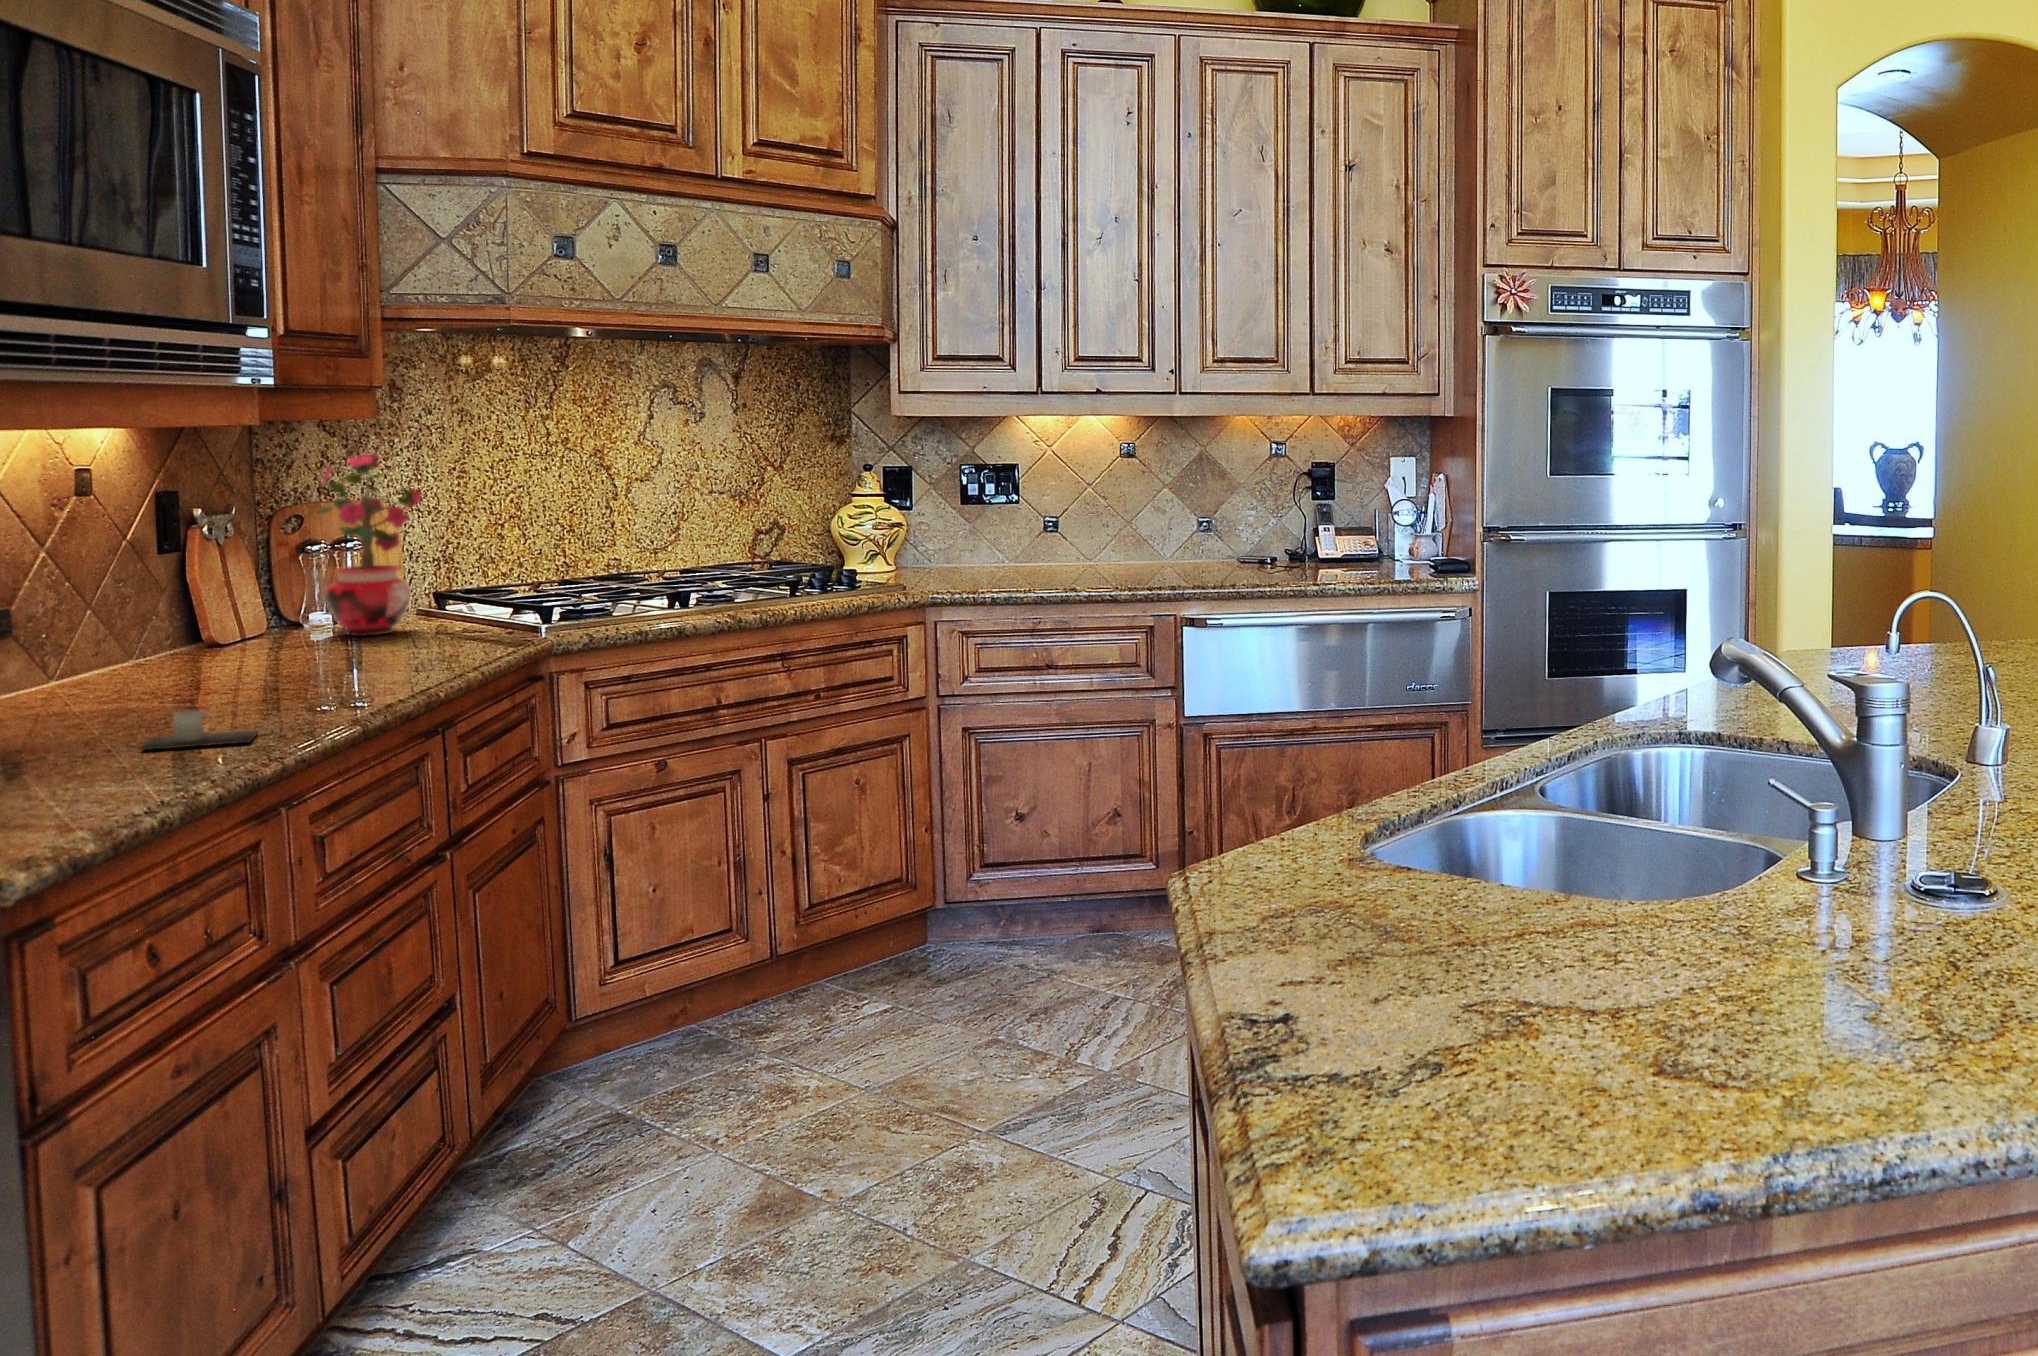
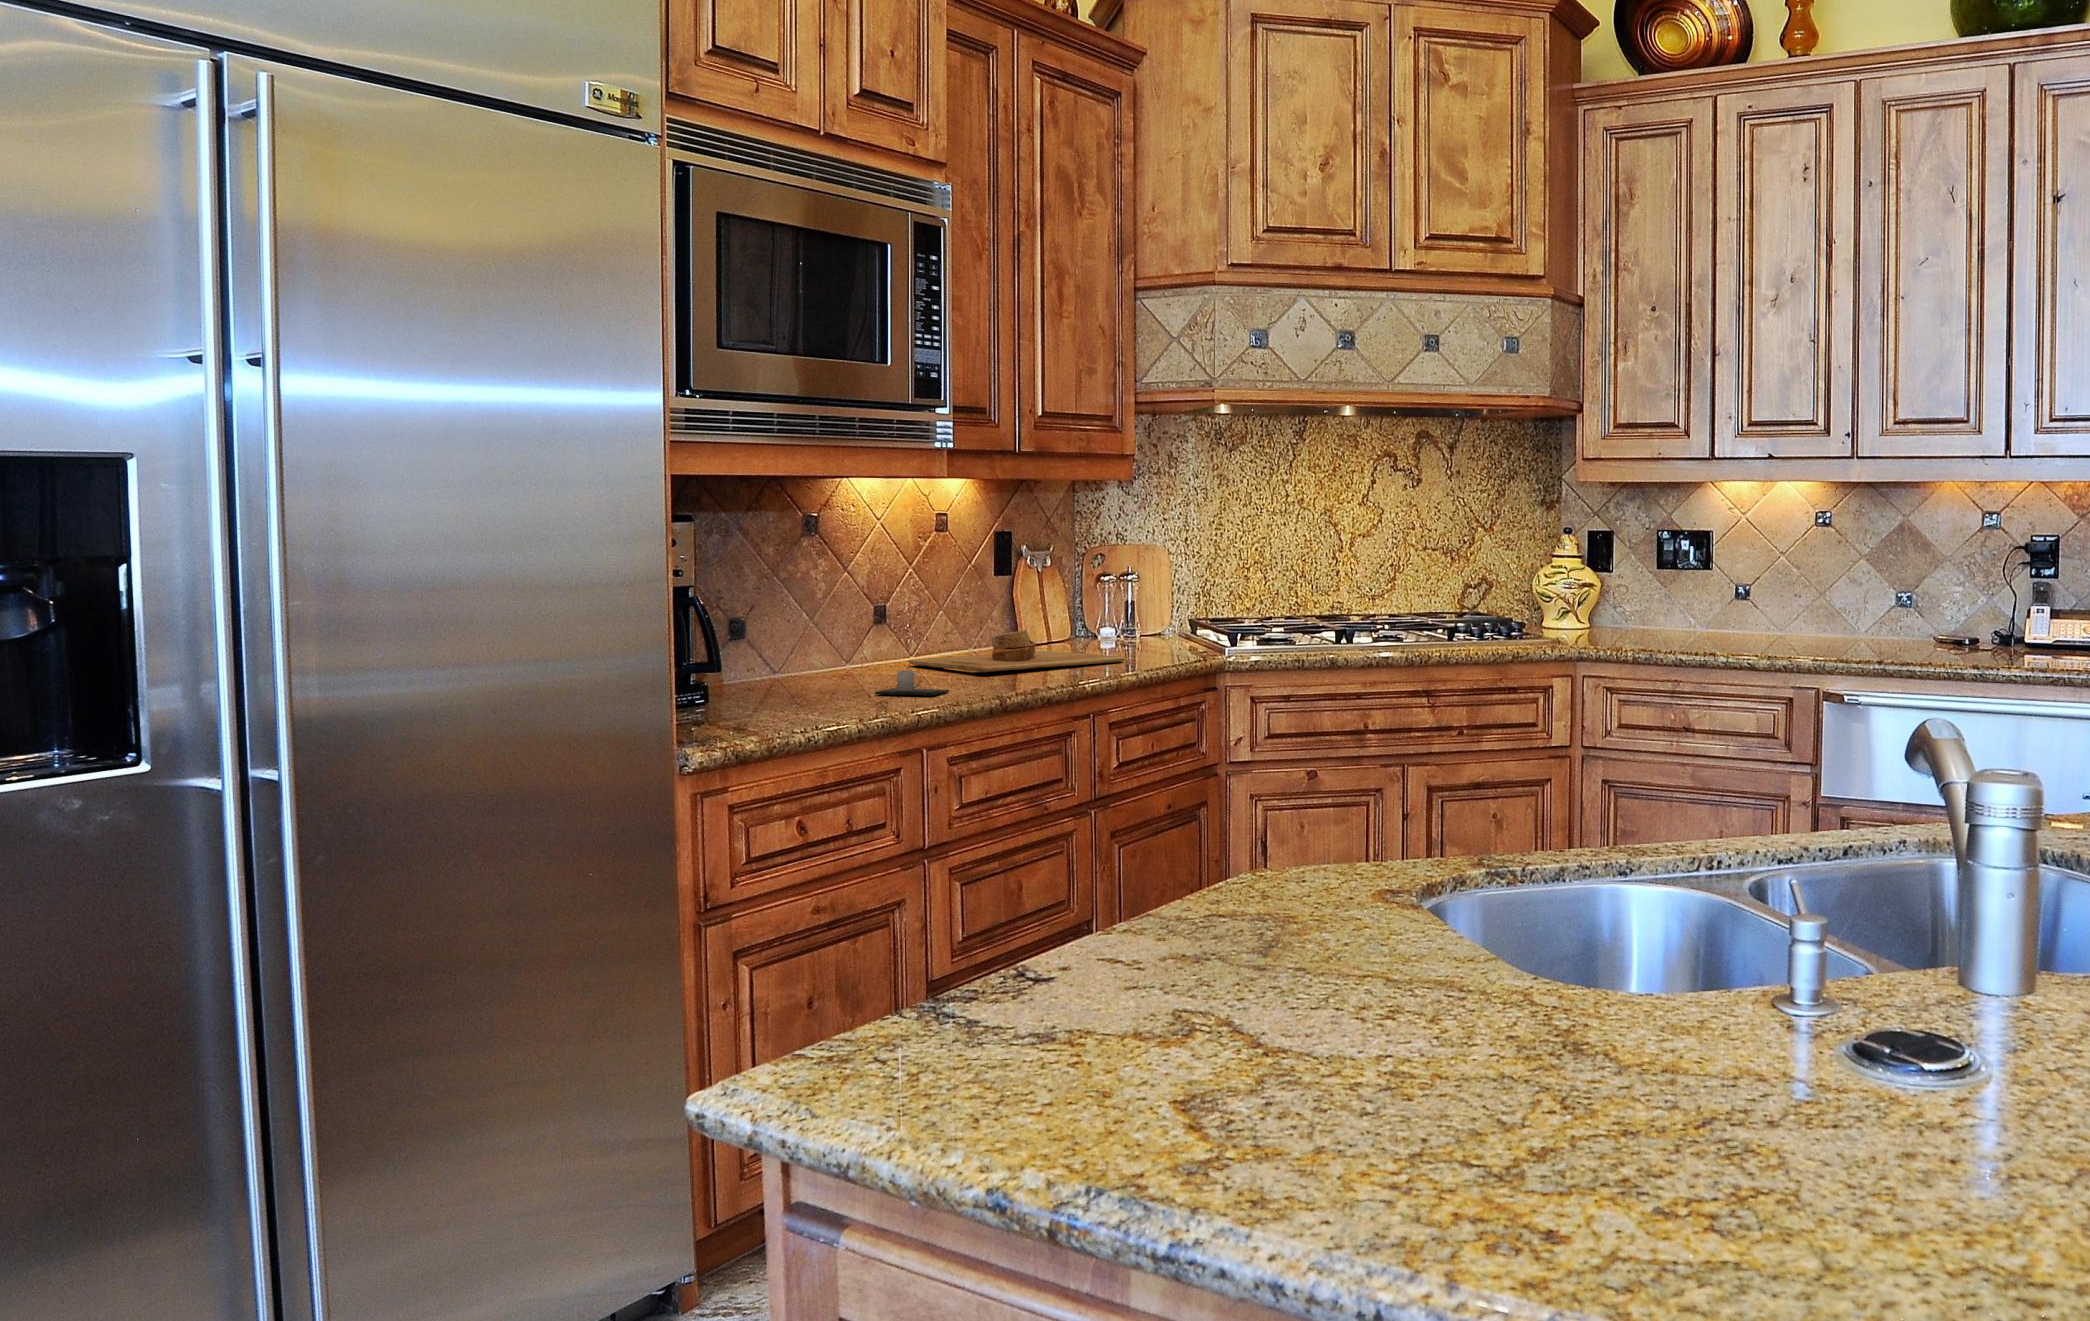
potted plant: present [317,454,422,636] -> none [1083,505,1164,648]
cutting board: none [76,628,426,696] -> present [909,630,1124,672]

